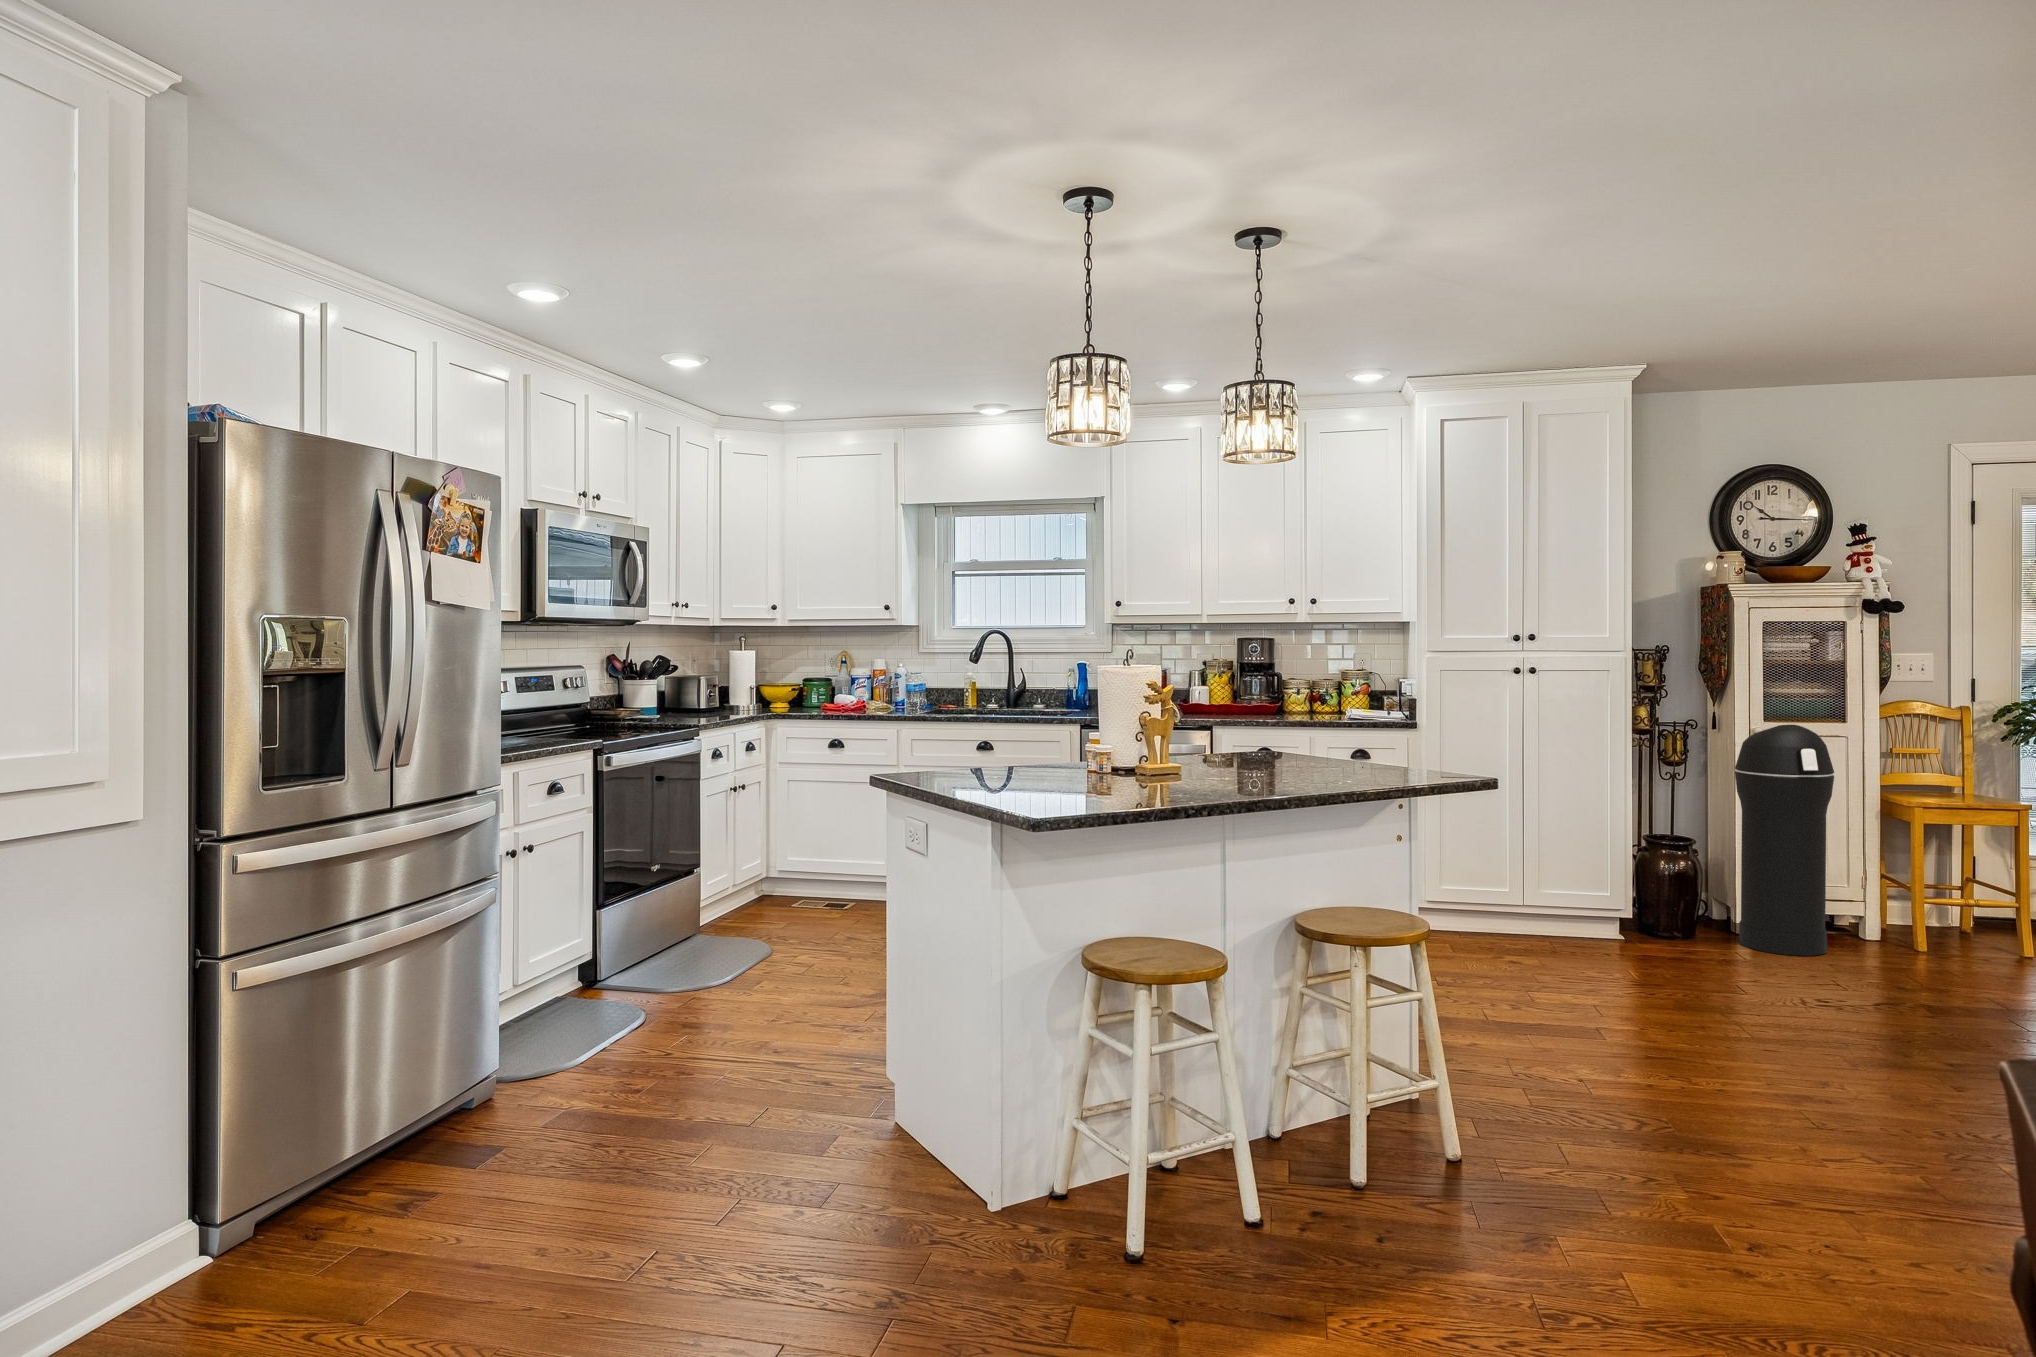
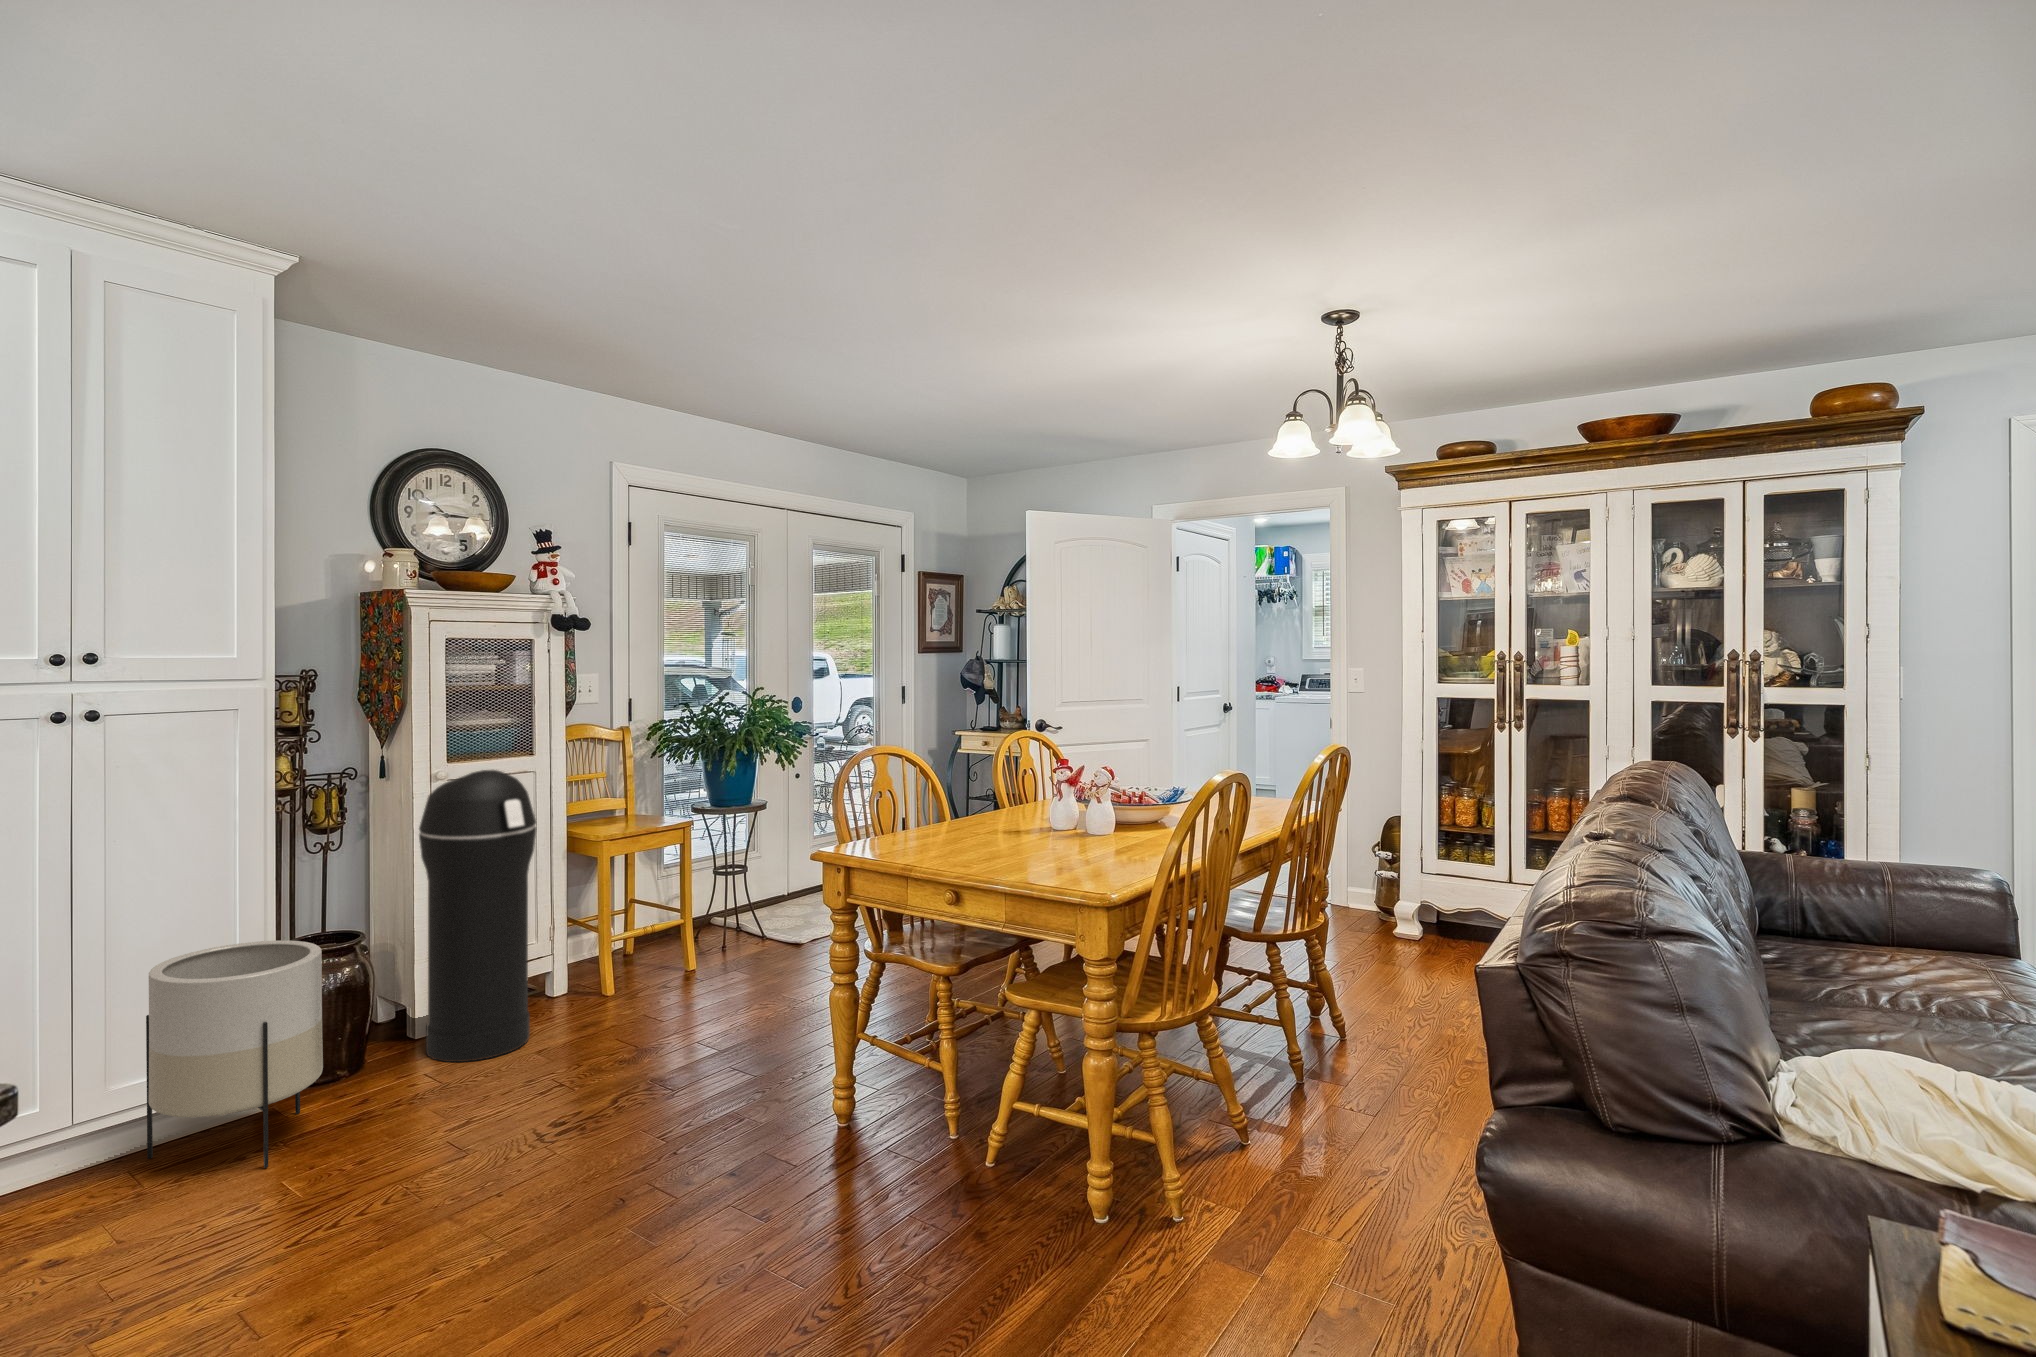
planter: none [1555,823,1656,962] -> present [146,941,323,1168]

